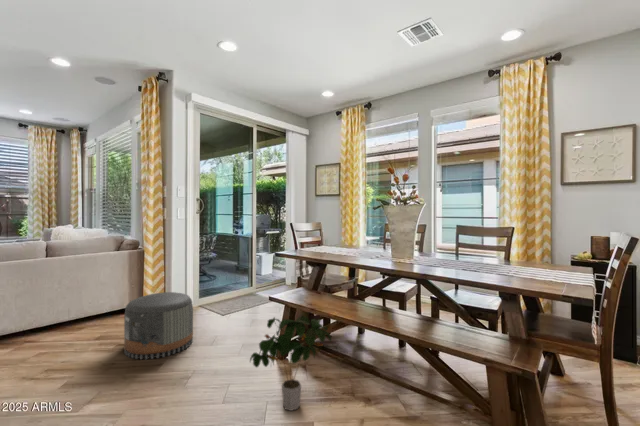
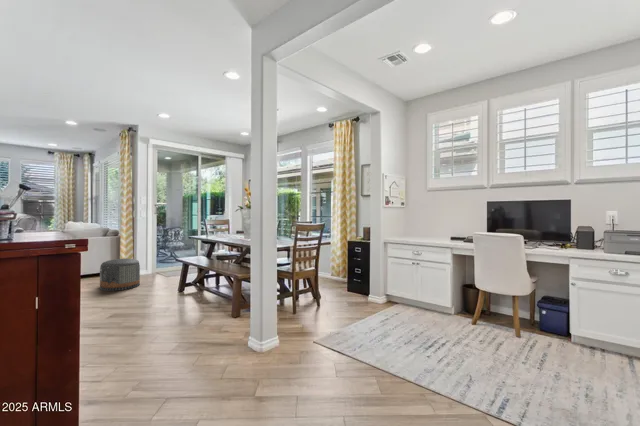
potted plant: present [250,316,331,410] -> none [147,262,186,305]

